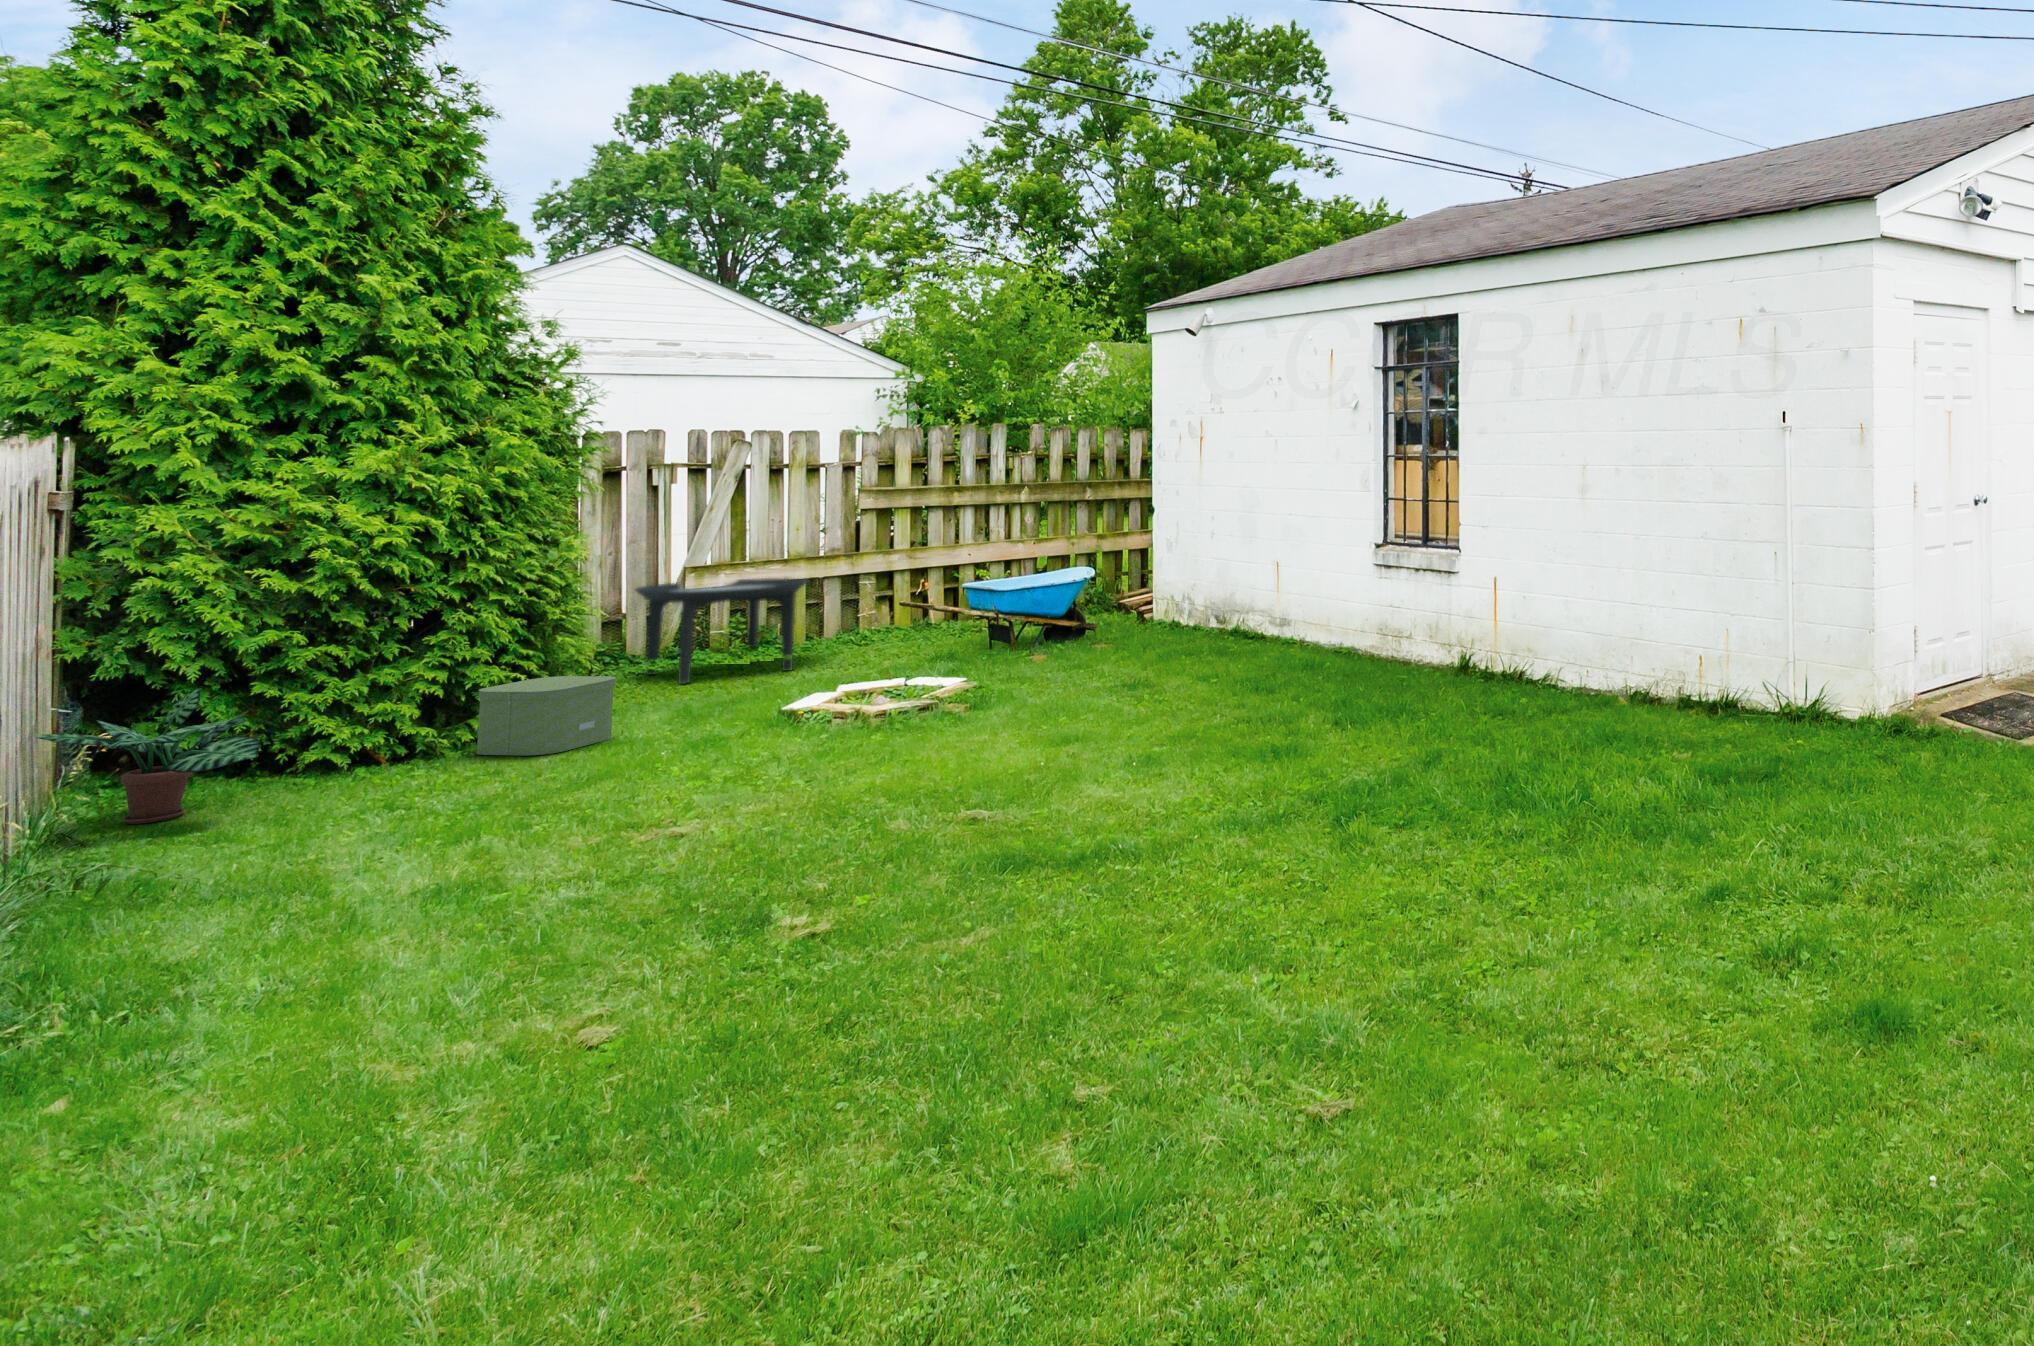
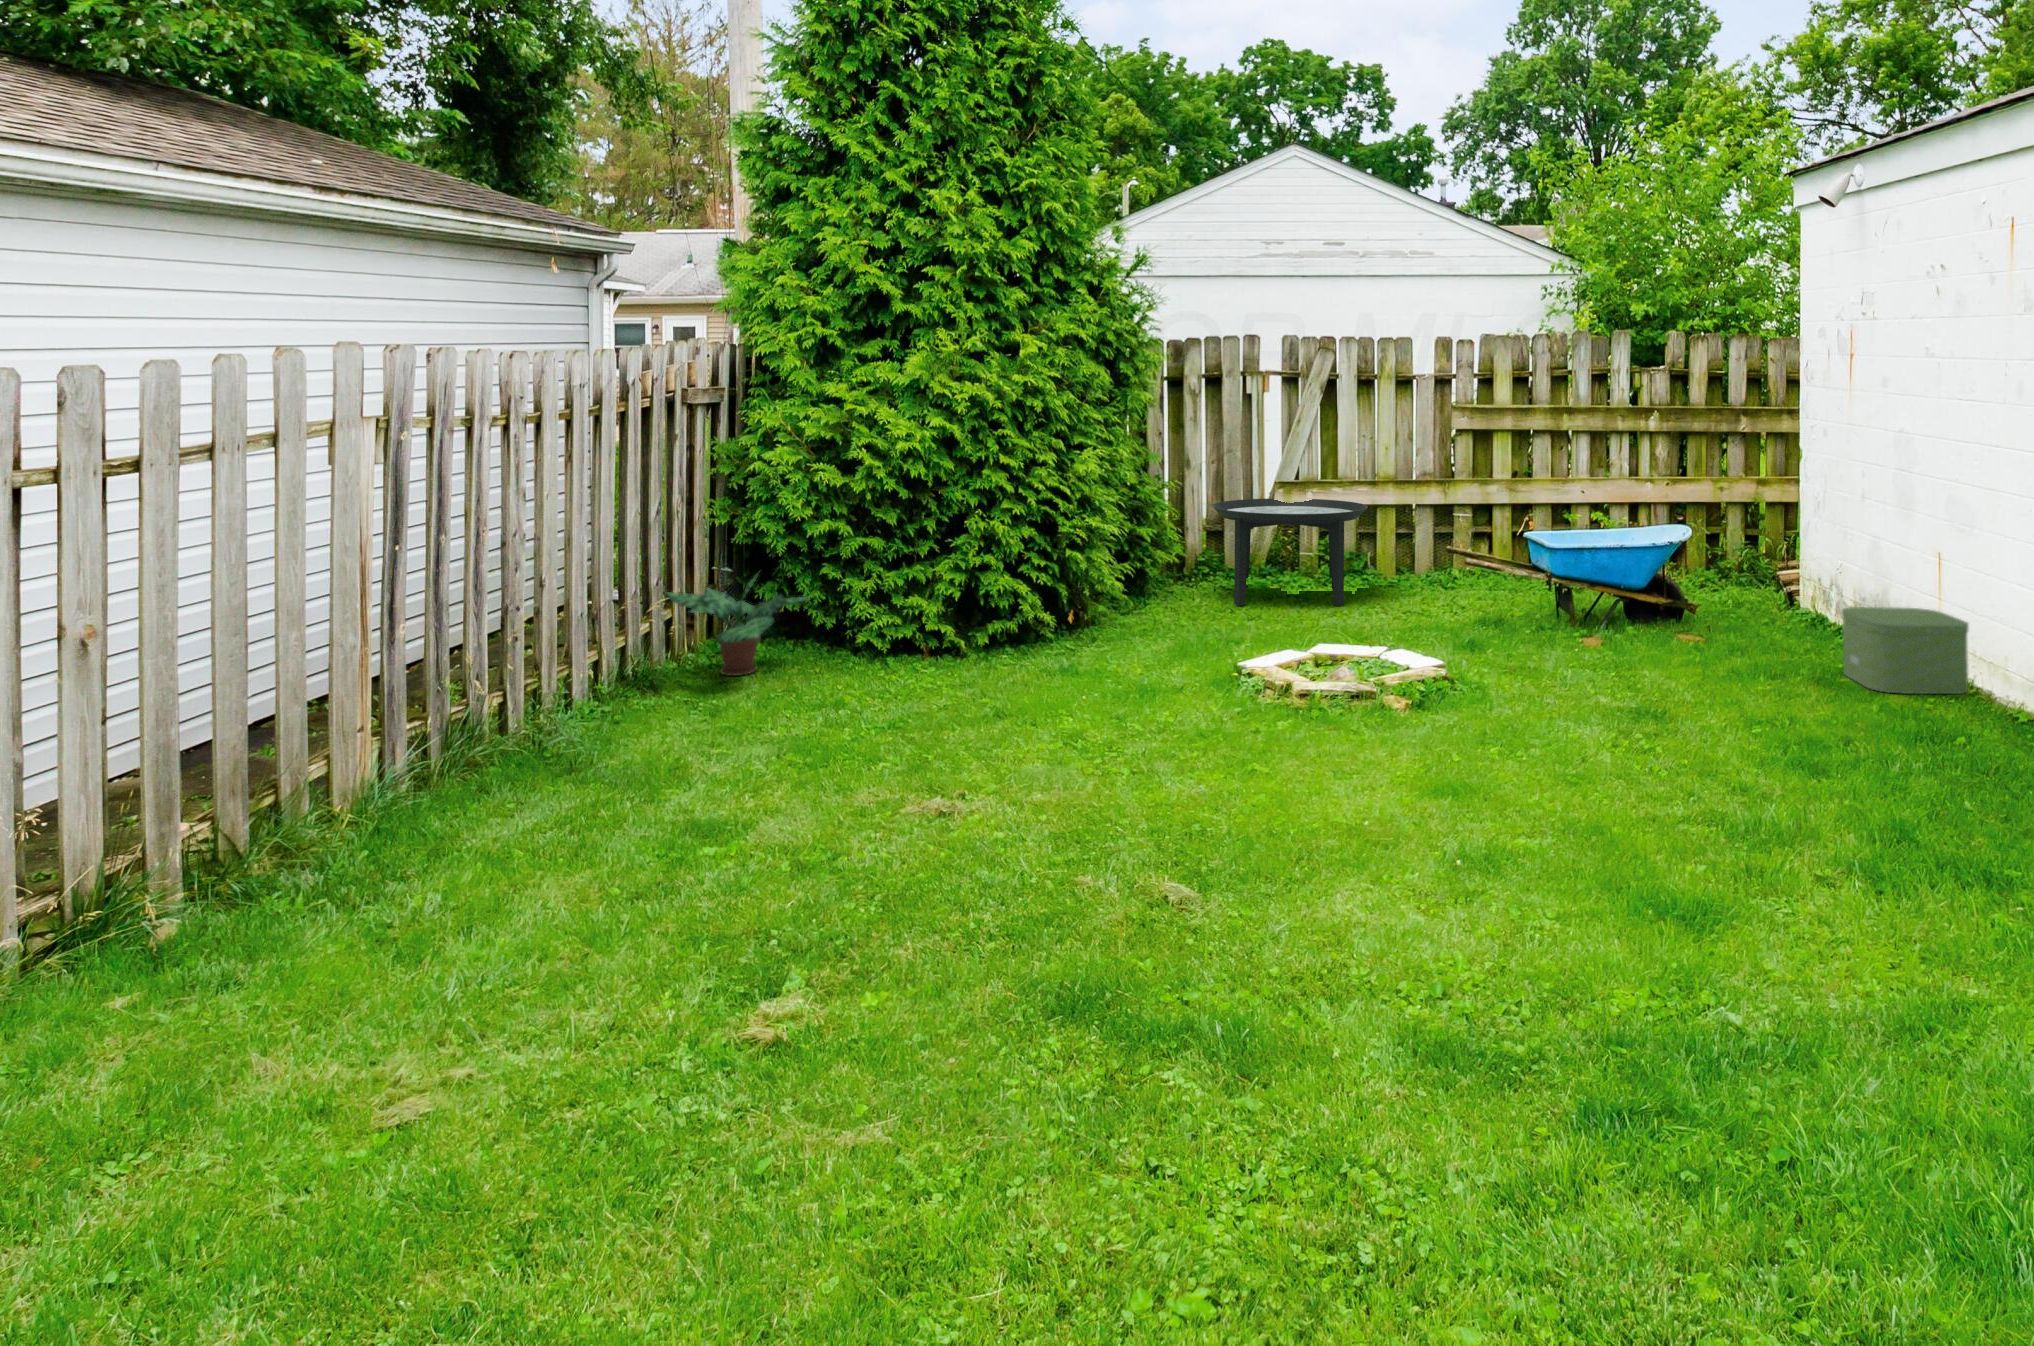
storage box: present [476,676,616,756] -> present [1842,607,1968,694]

